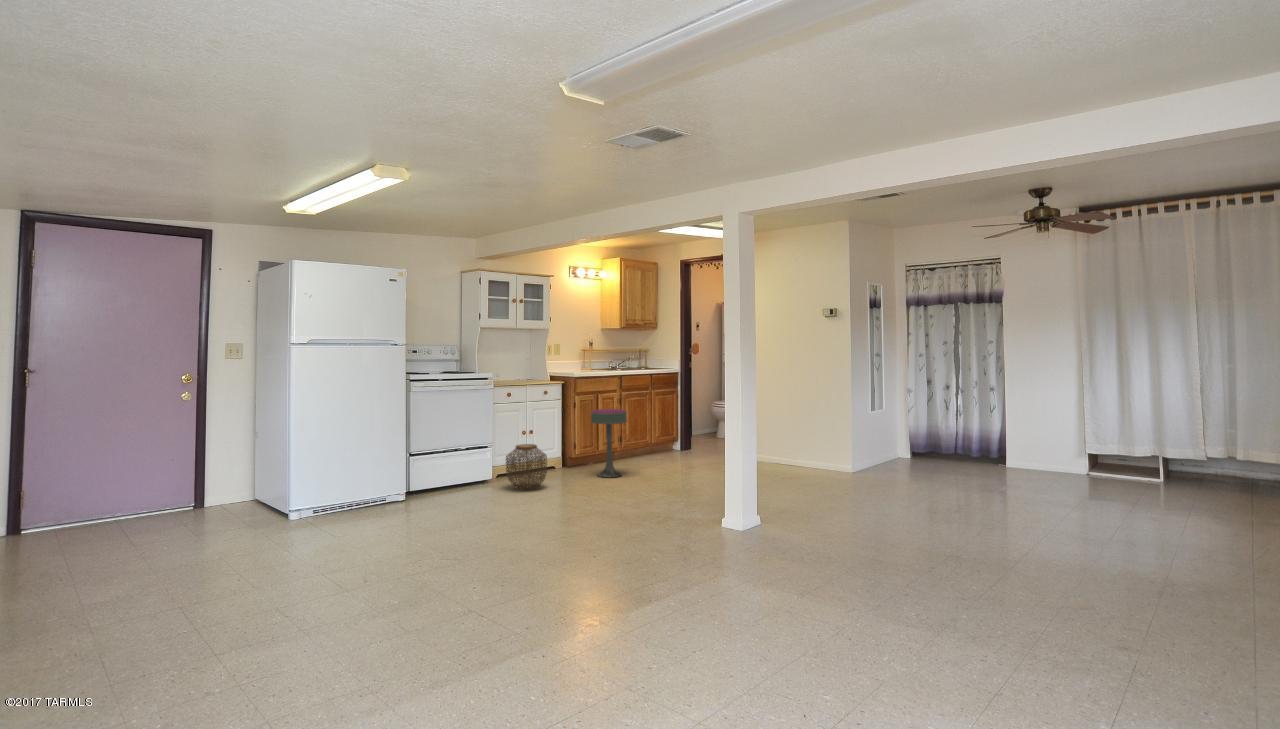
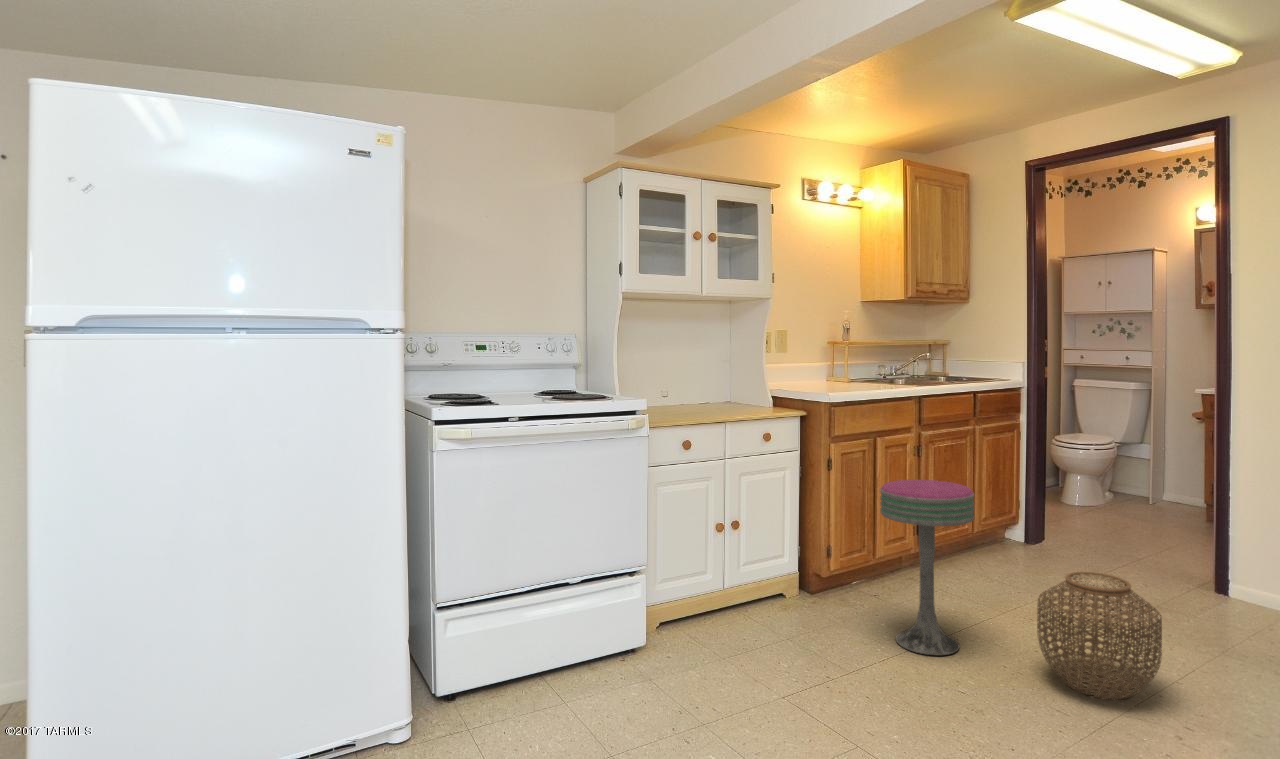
woven basket: present [506,444,547,490] -> present [1037,572,1162,699]

